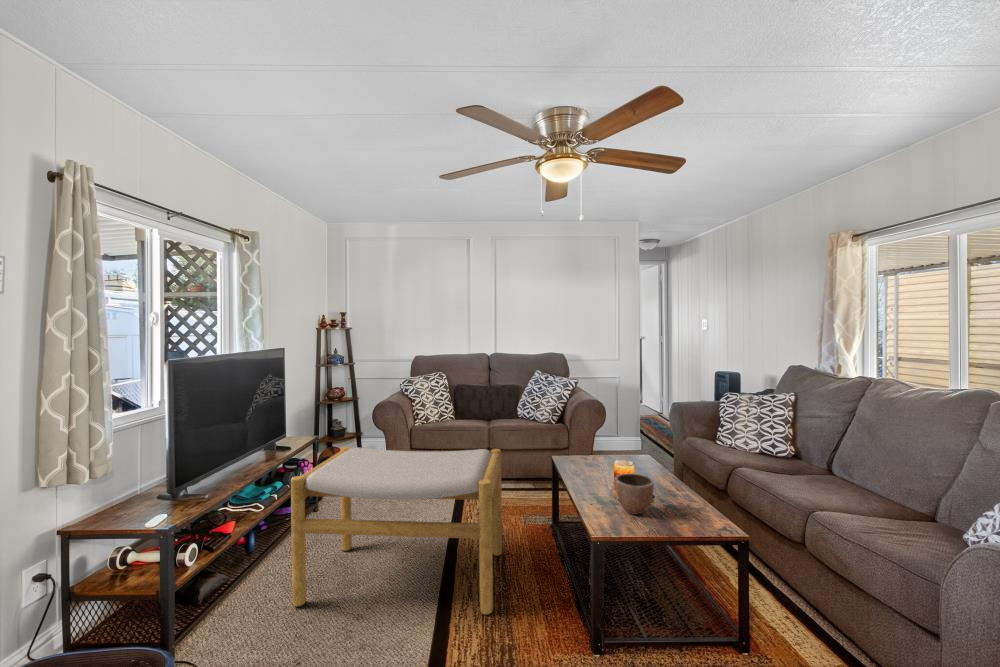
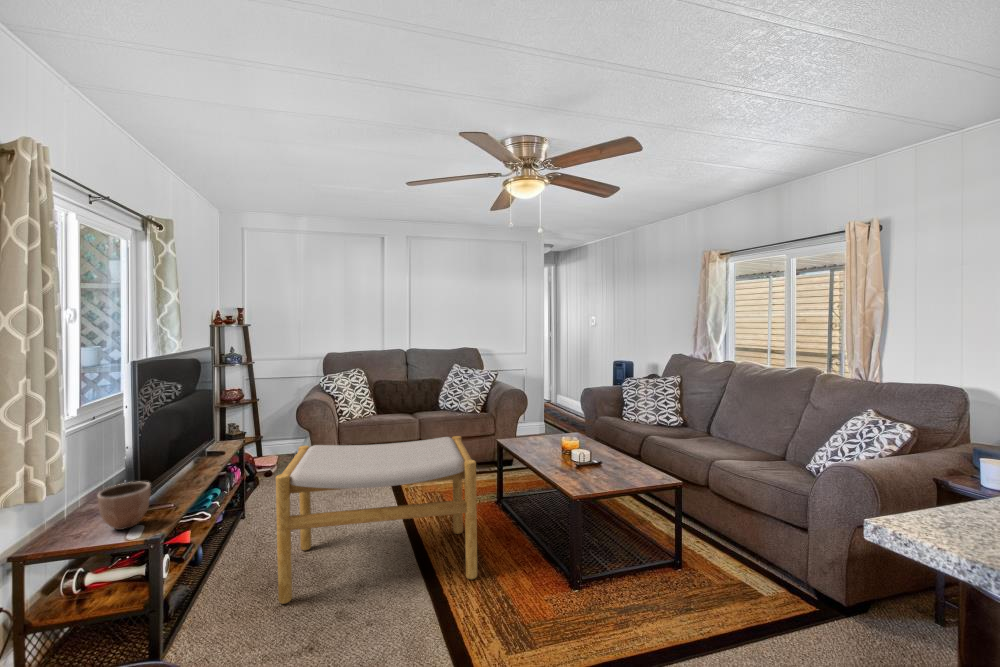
decorative bowl: present [615,473,654,515] -> present [98,482,151,530]

